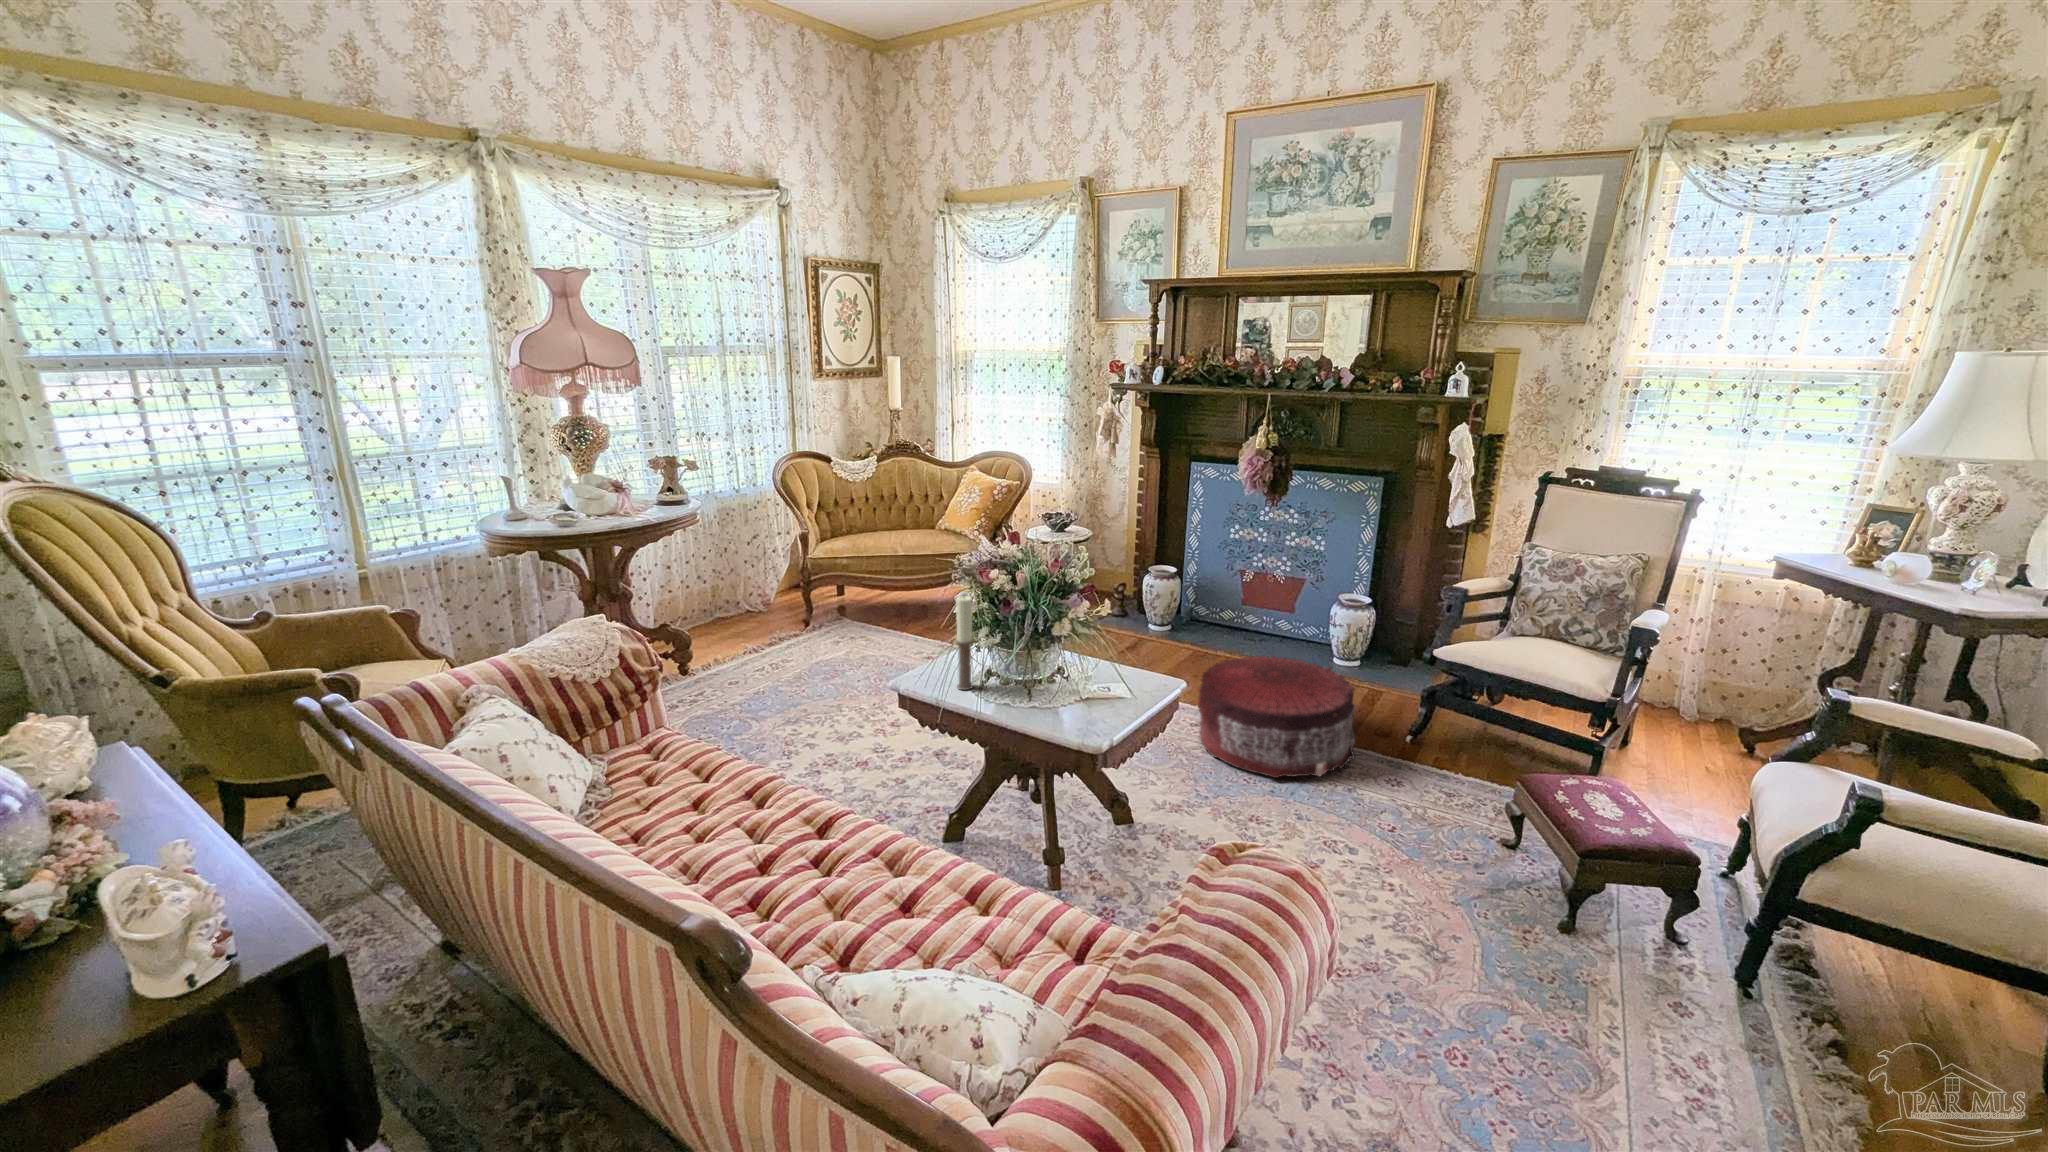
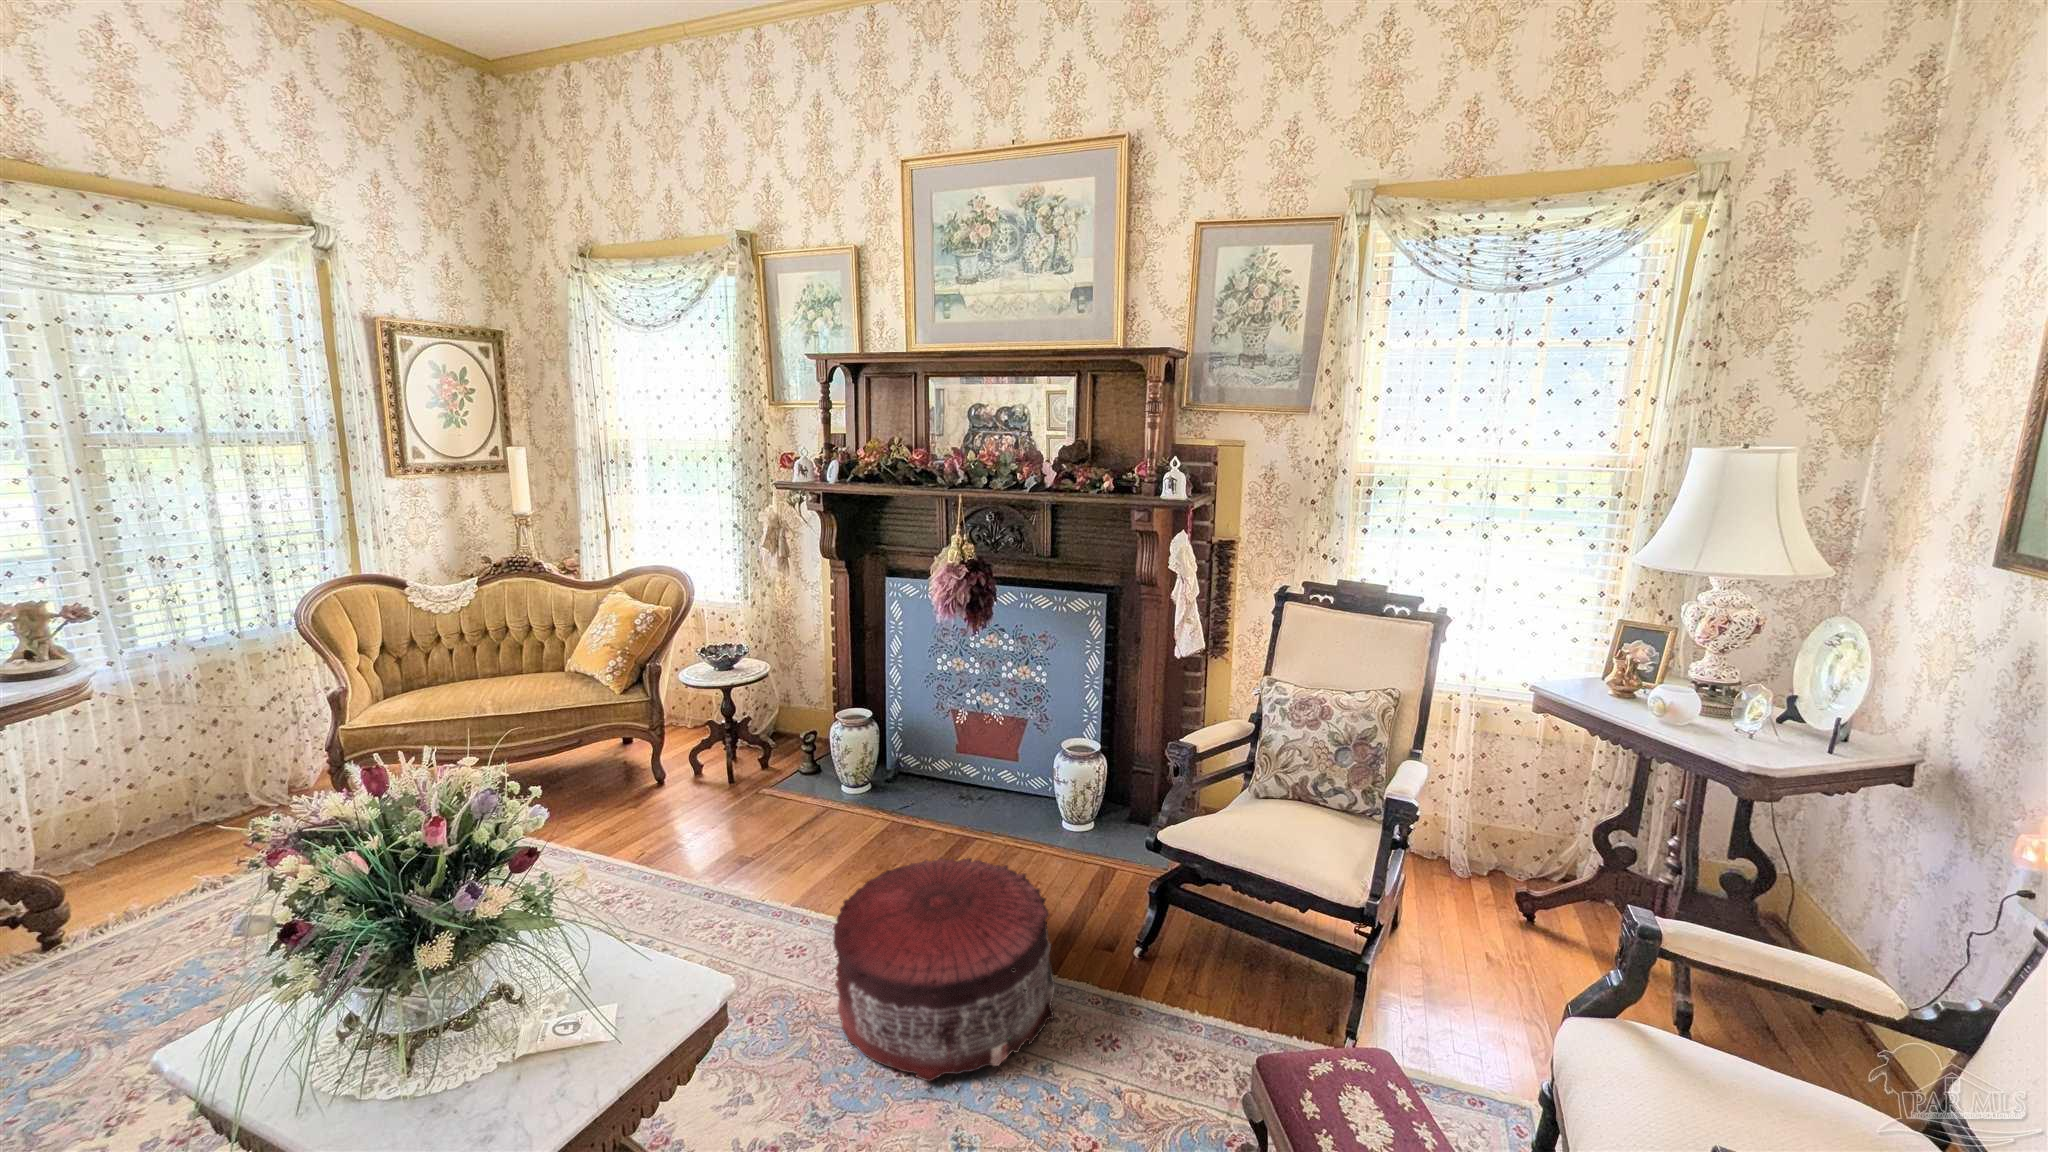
candle: present [956,595,973,690] -> none [242,894,308,1074]

